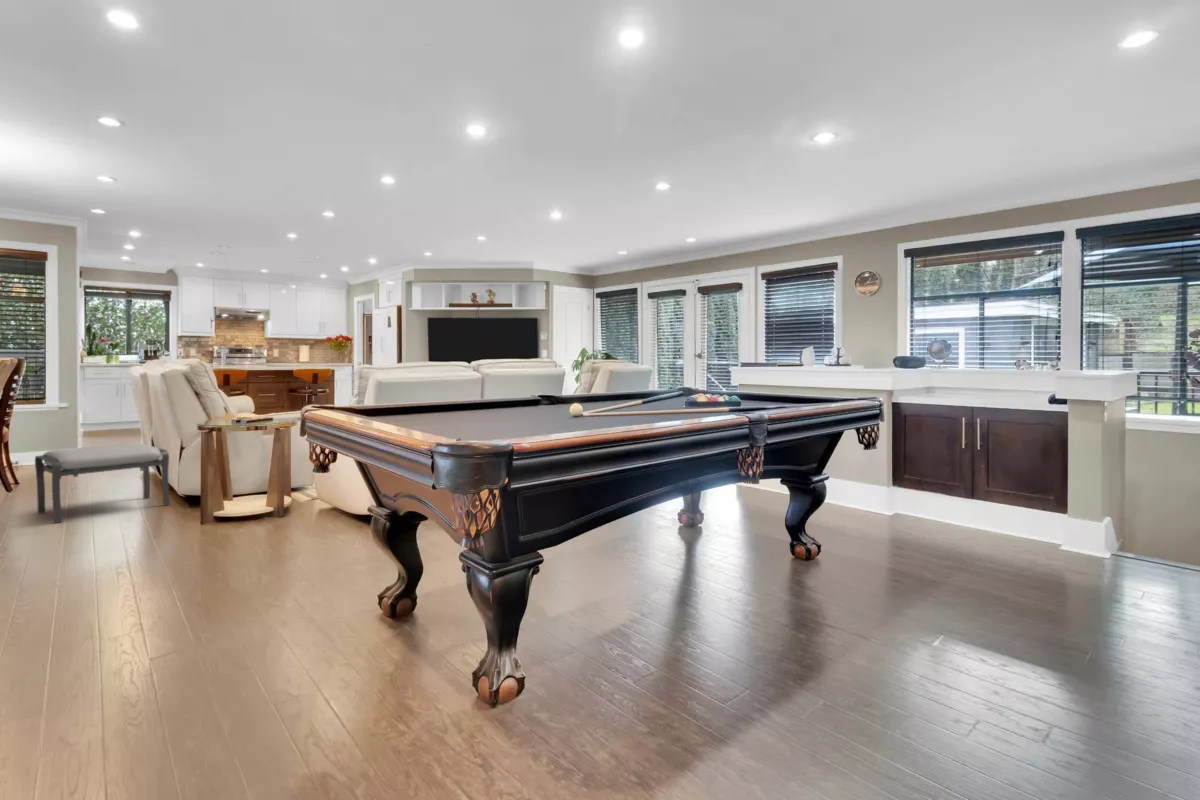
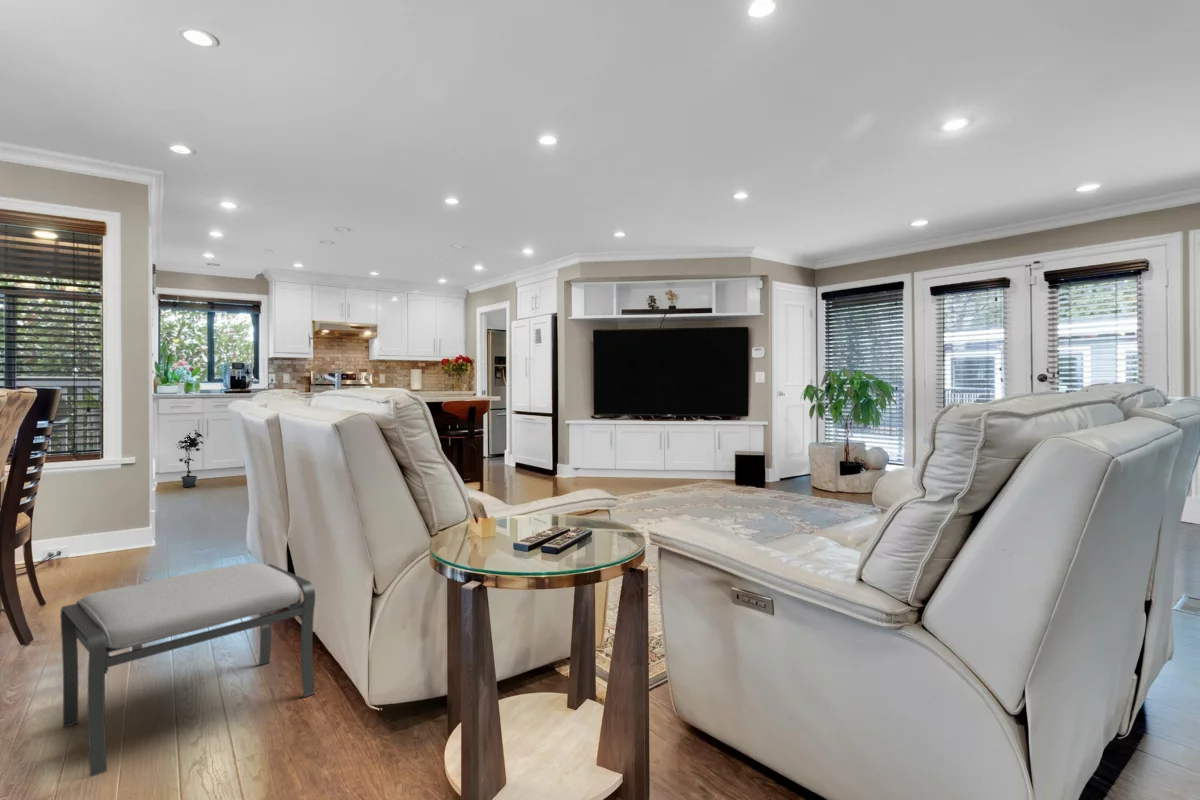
potted plant: none [99,391,124,434] -> present [178,430,203,487]

